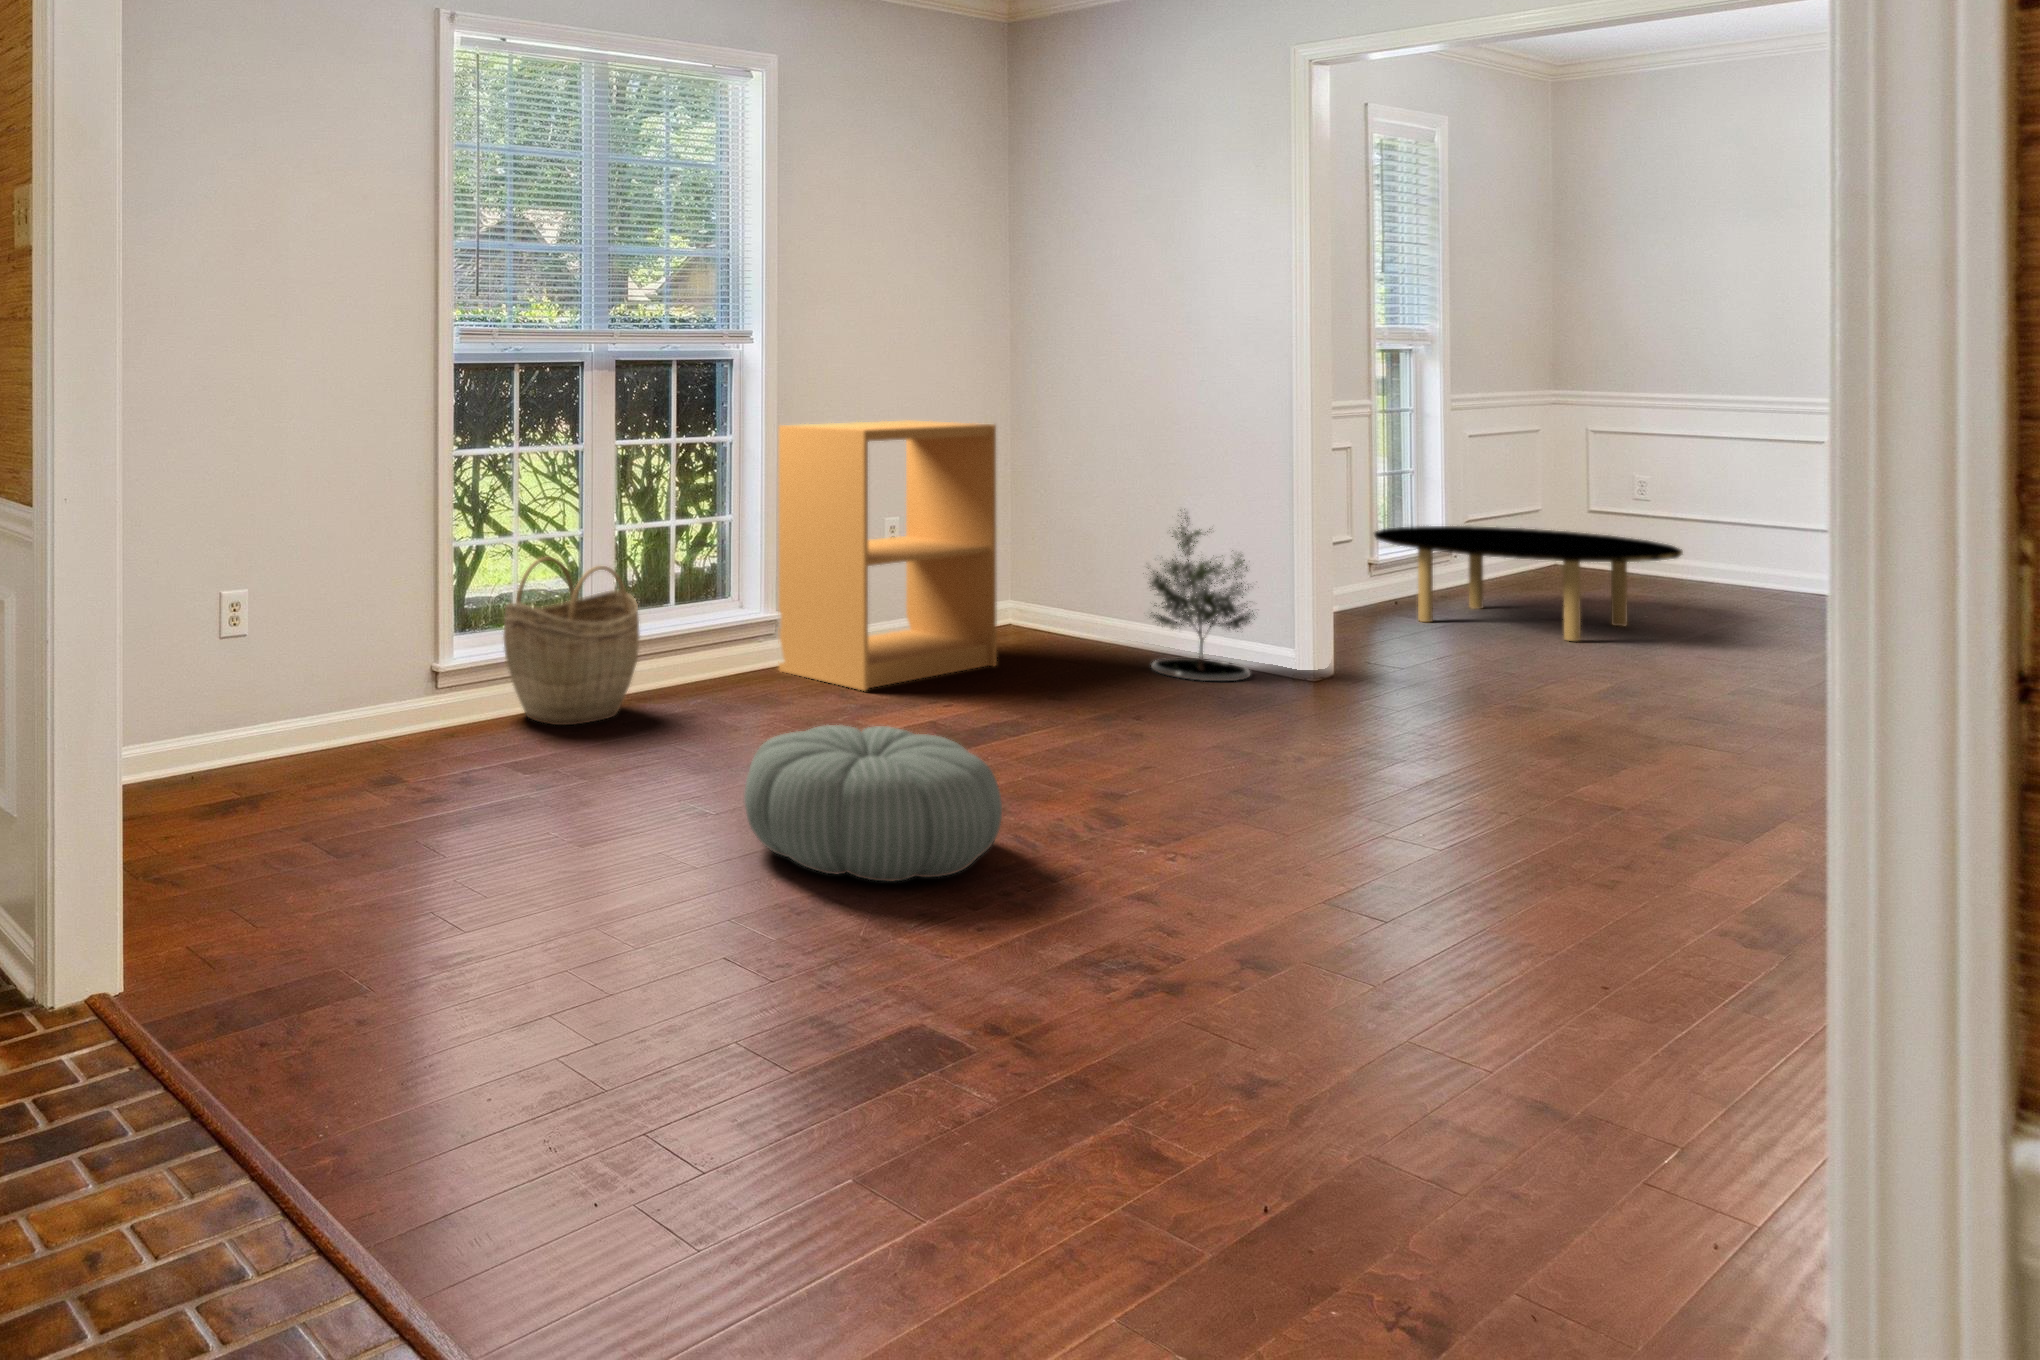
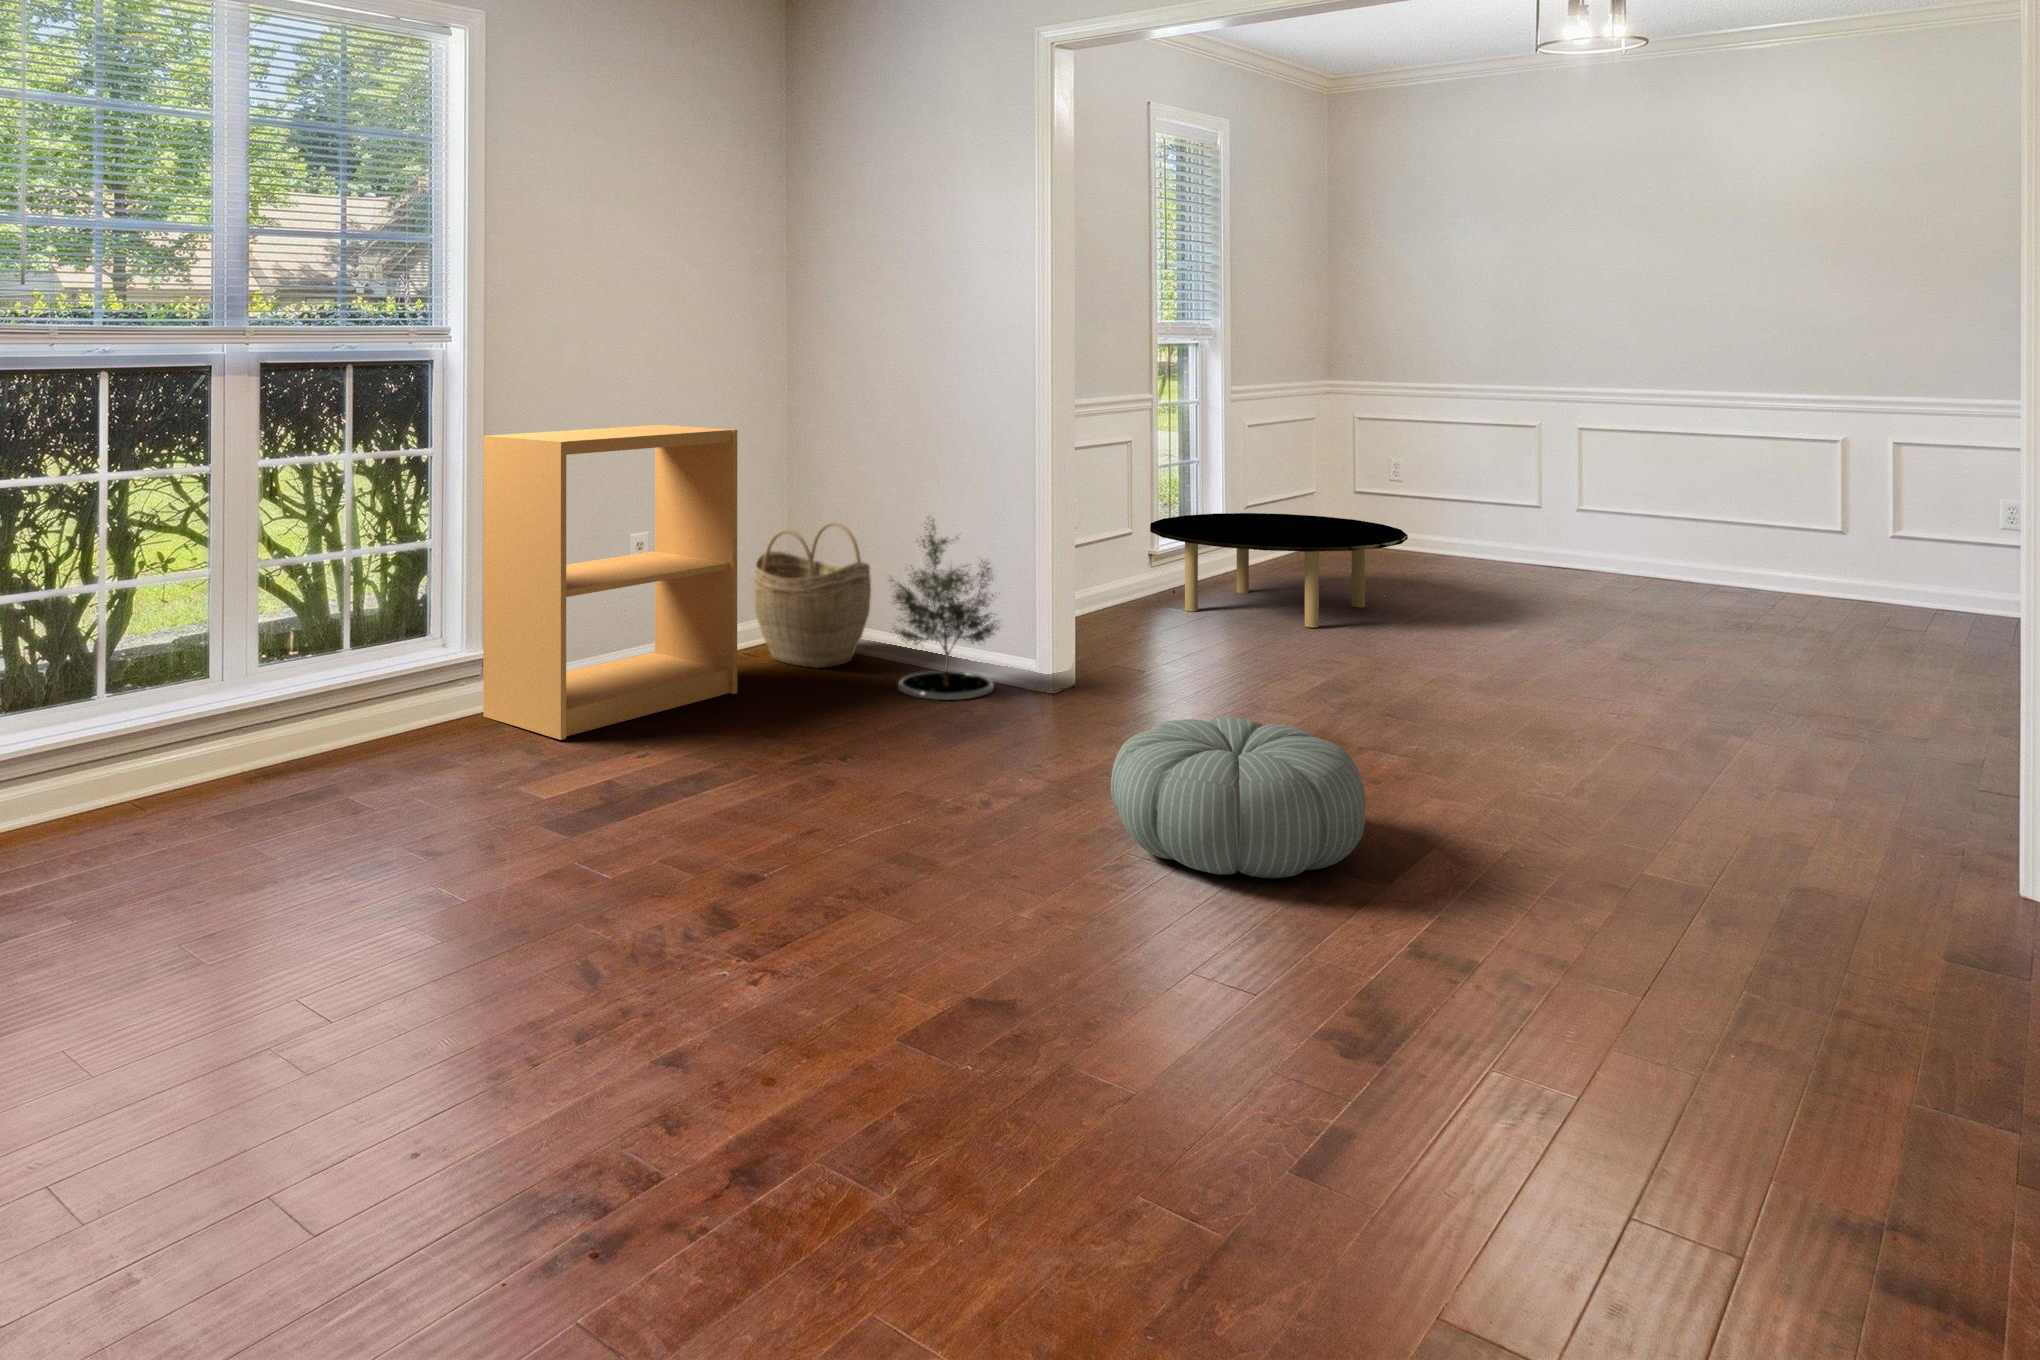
woven basket: present [503,557,639,725] -> present [754,522,871,668]
pouf: present [744,725,1002,881] -> present [1111,717,1365,878]

